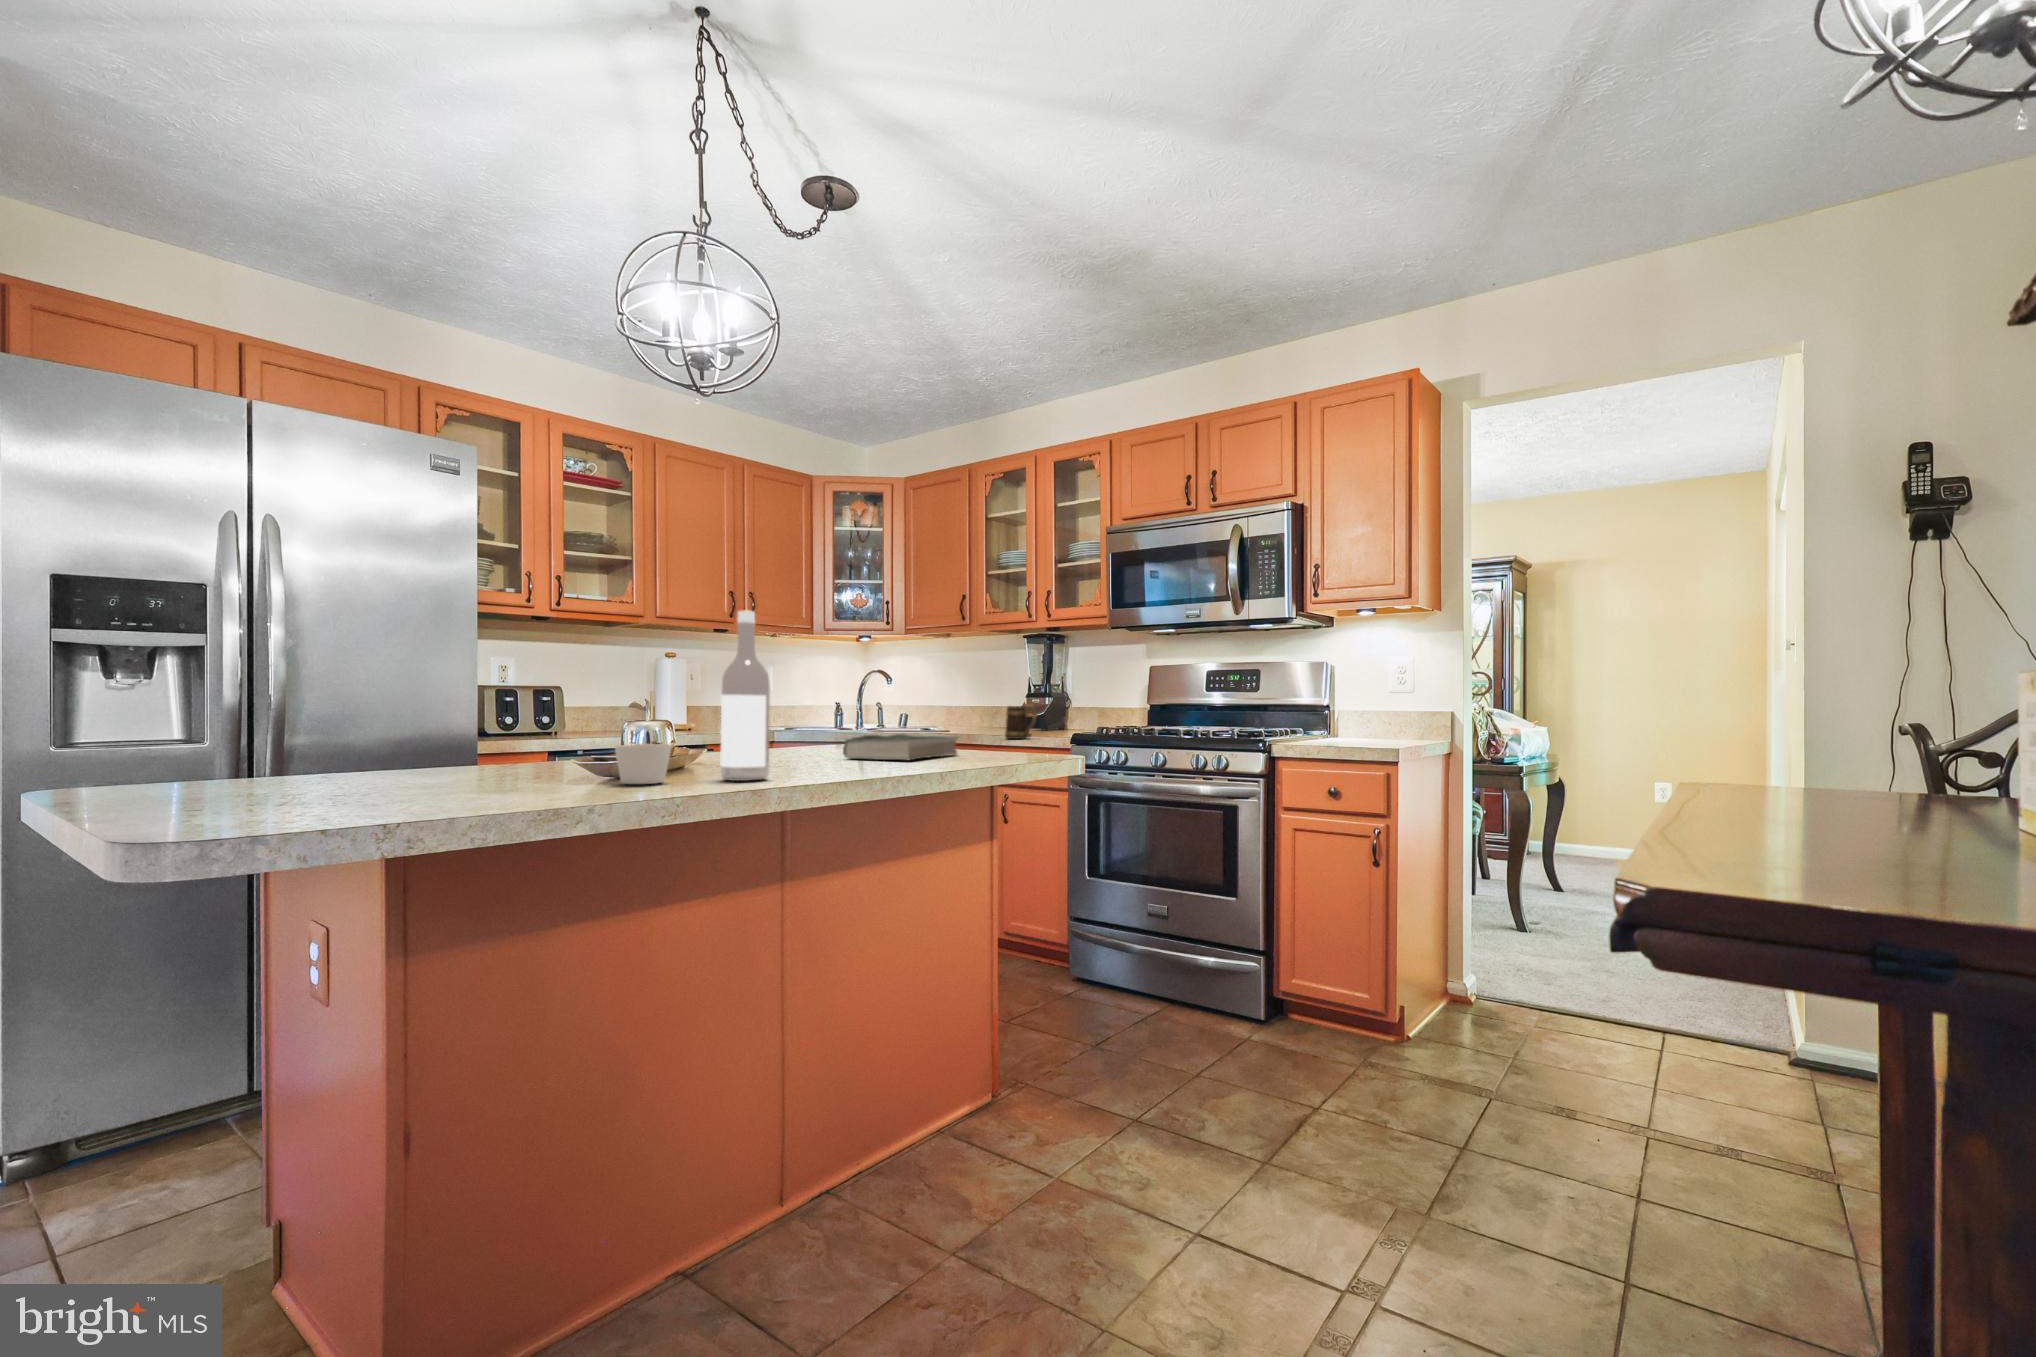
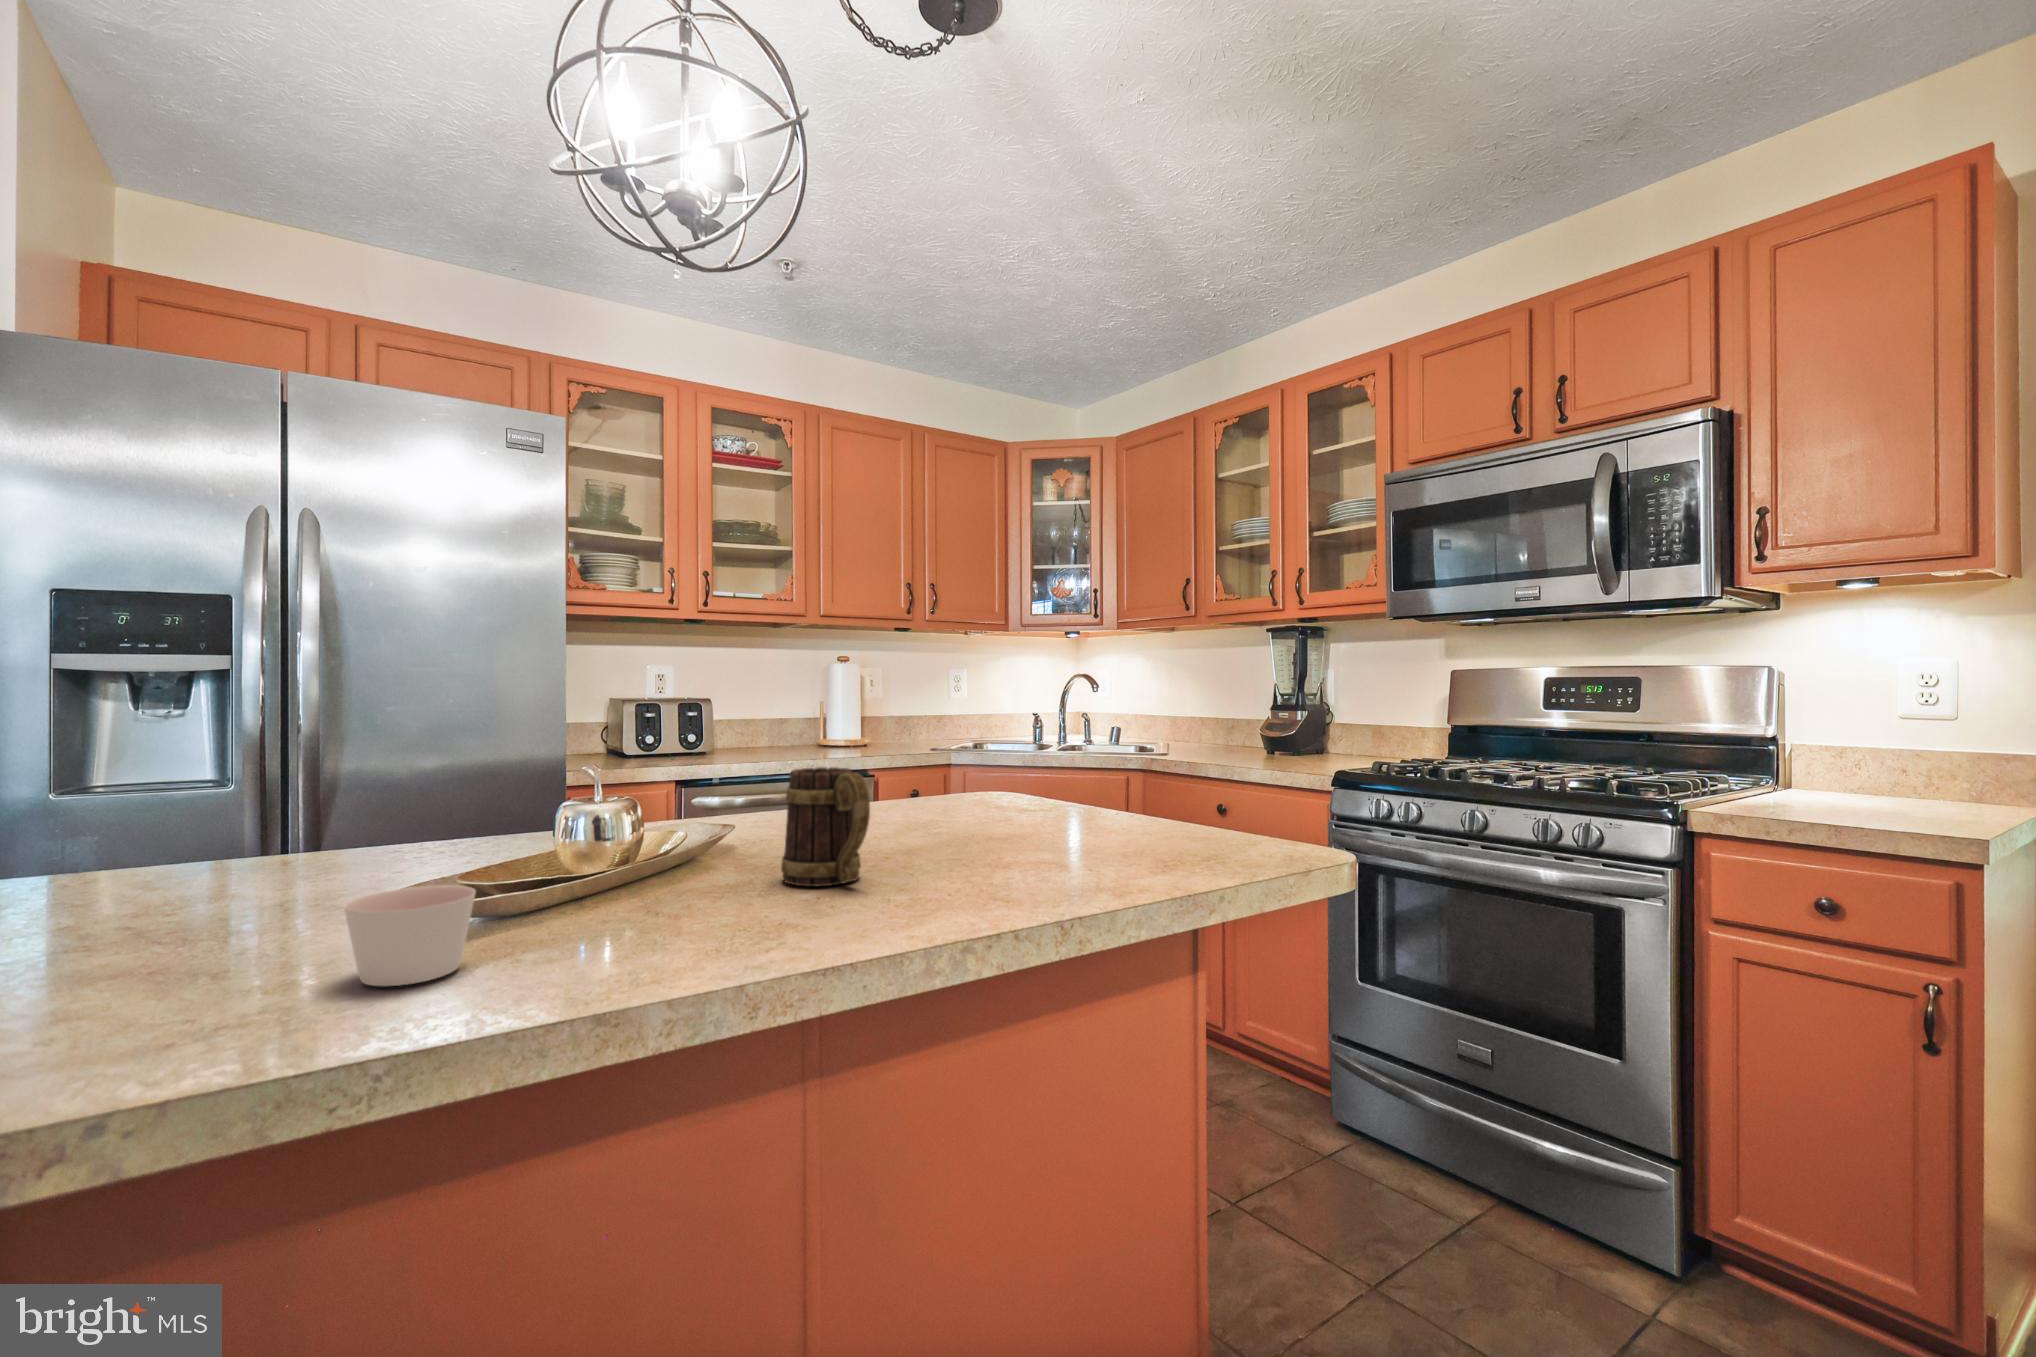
wine bottle: present [720,611,770,781] -> none [571,615,677,977]
mug: present [1005,706,1037,739] -> present [781,767,870,886]
book: present [843,734,958,760] -> none [927,809,1133,874]

